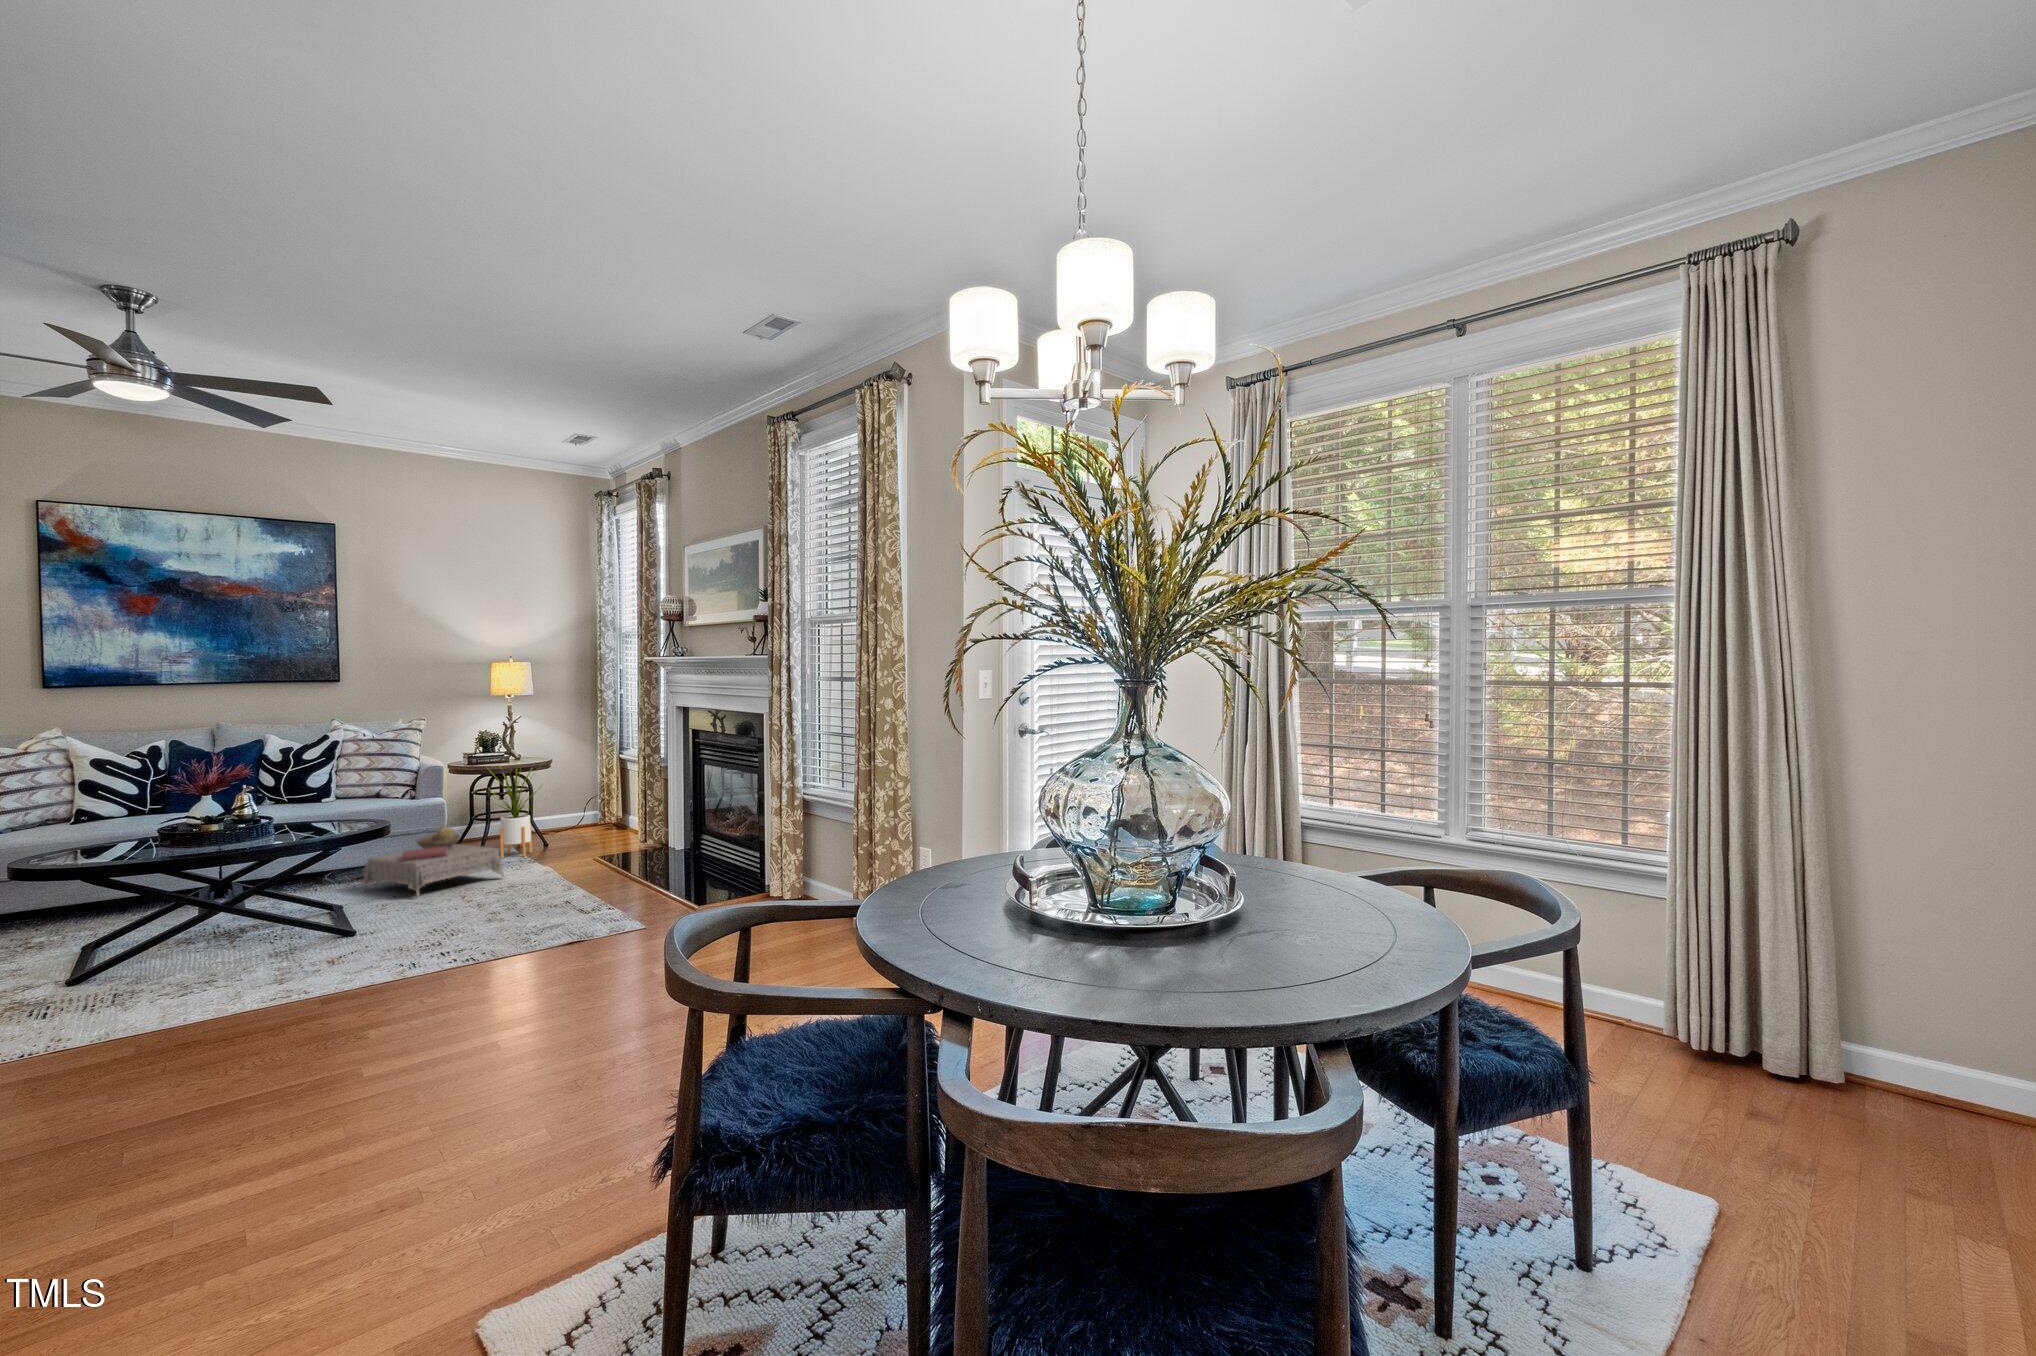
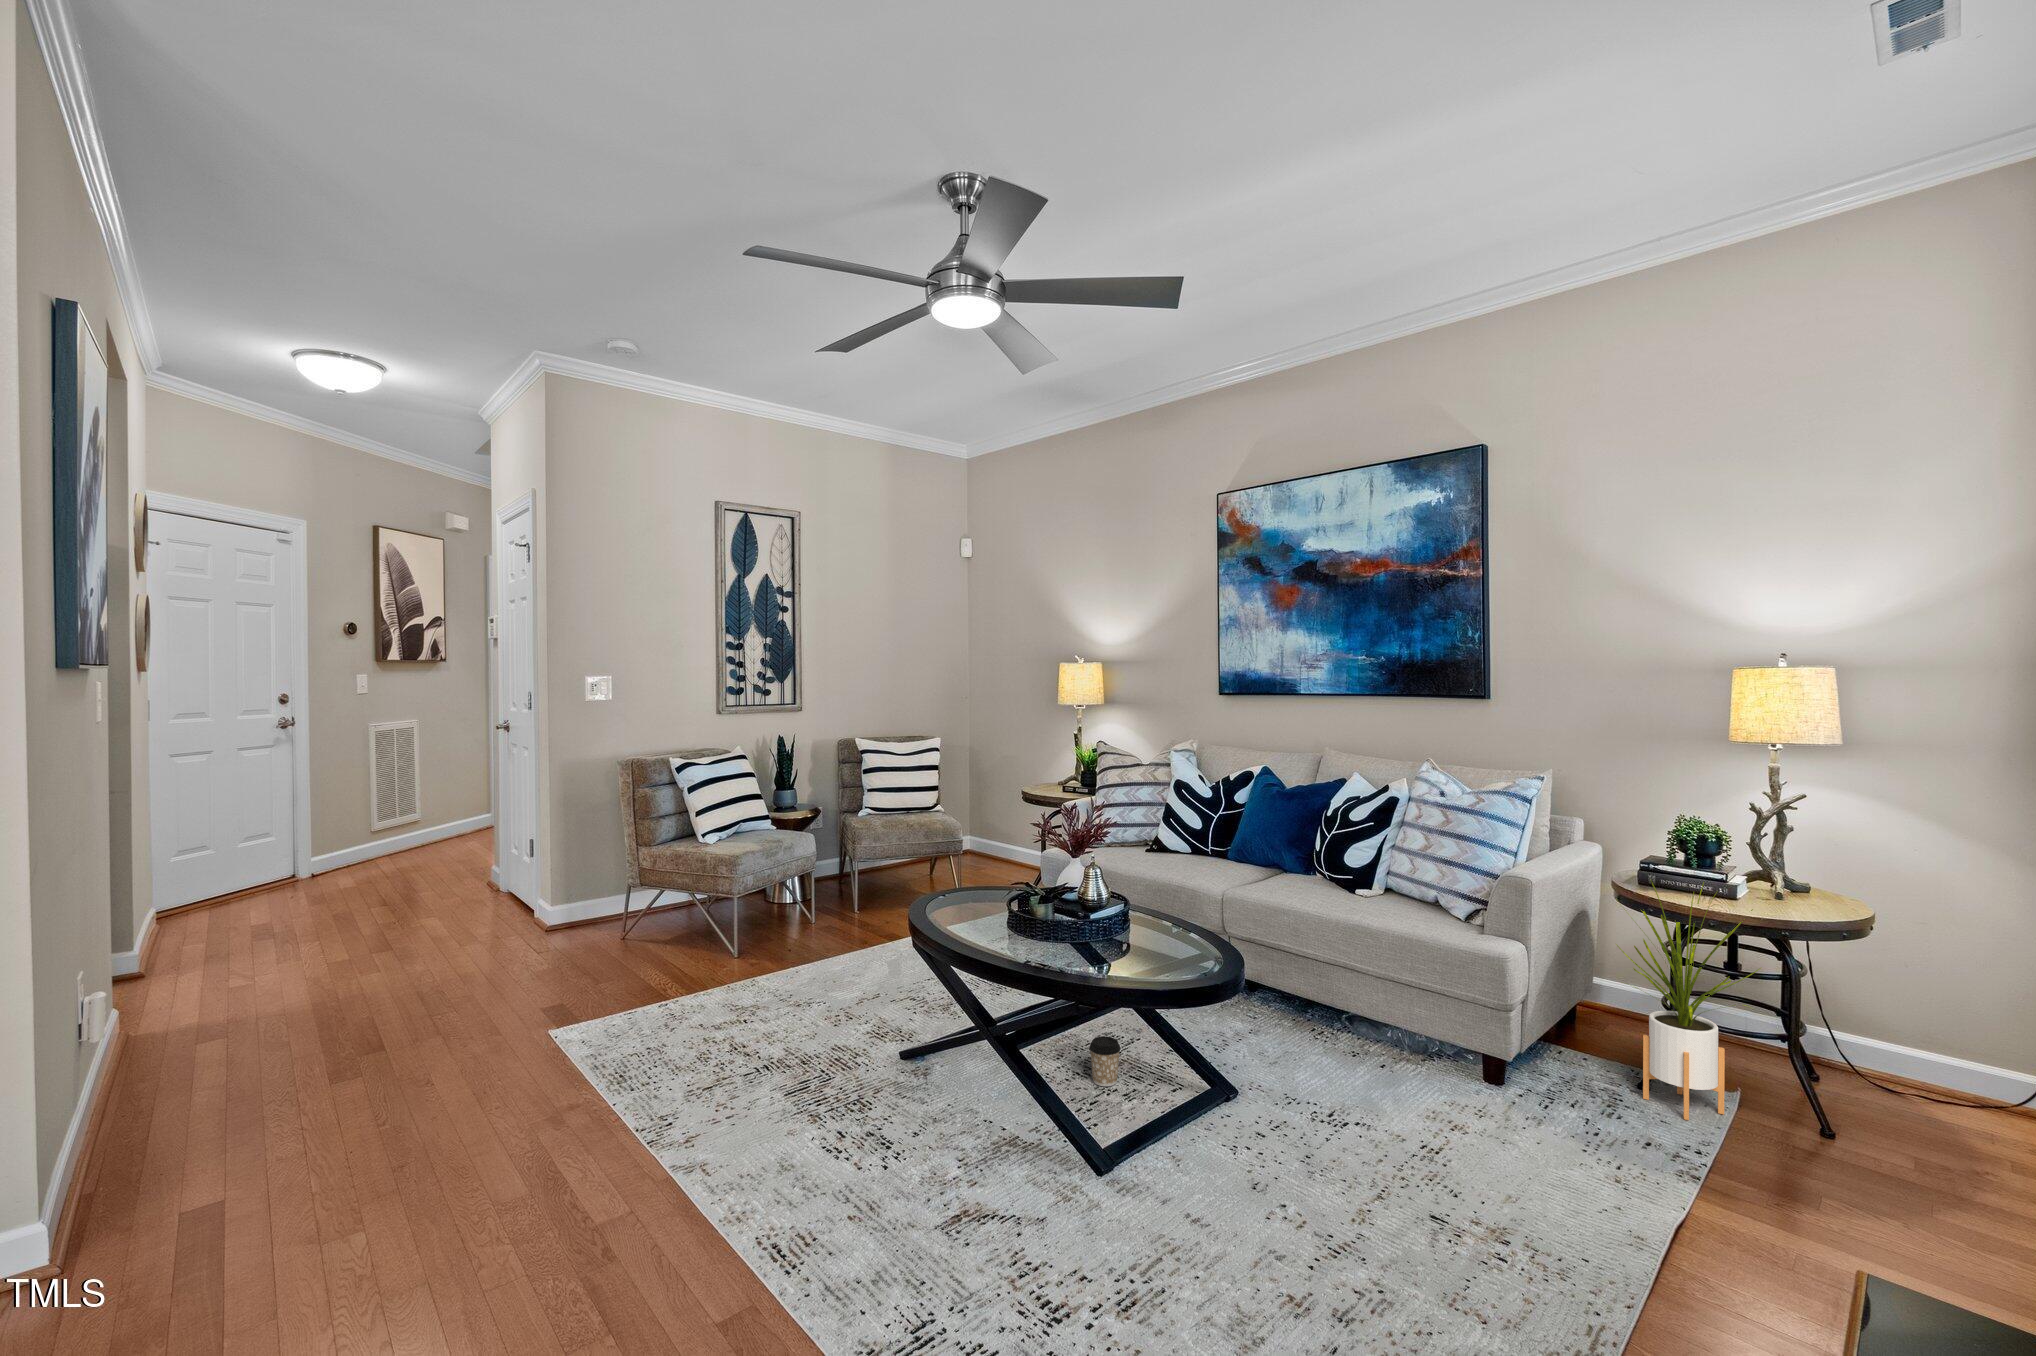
ottoman: present [362,827,503,896] -> none [1322,1004,1523,1166]
coffee cup: none [255,898,283,929] -> present [1089,1036,1121,1086]

